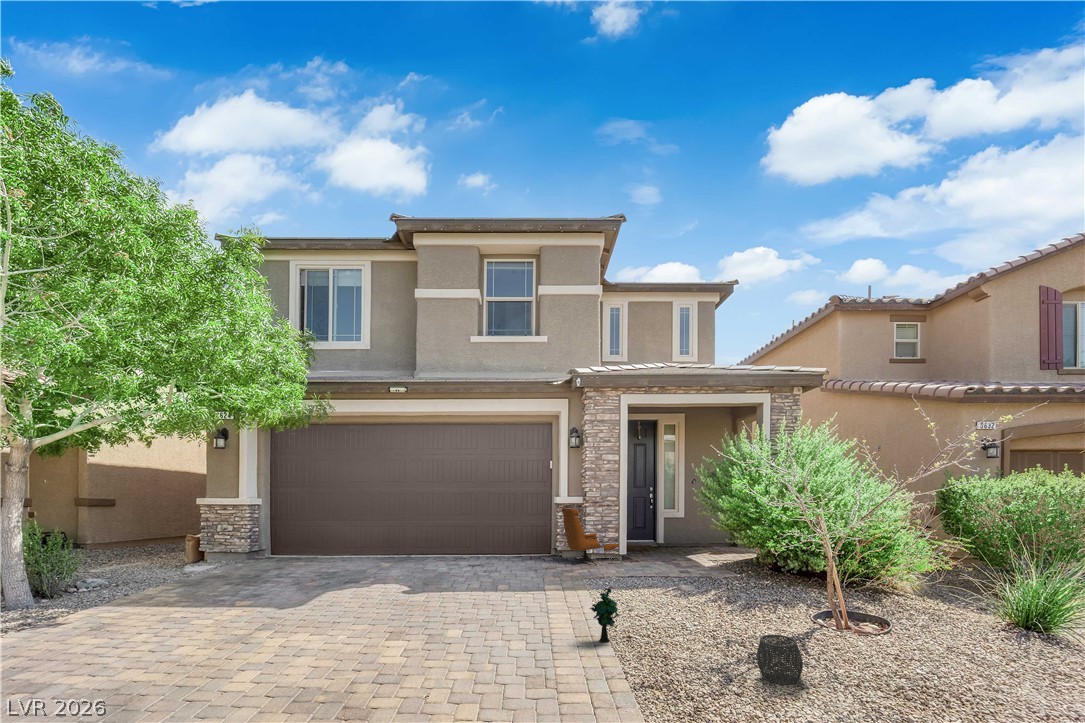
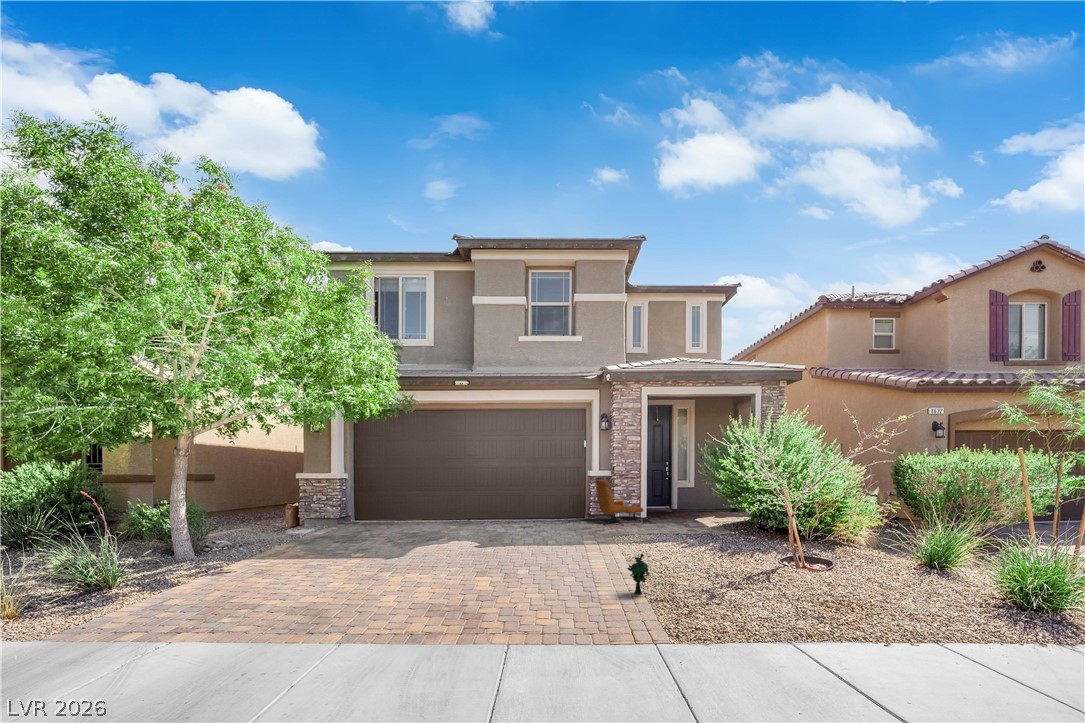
woven basket: present [757,635,803,685] -> none [758,595,794,633]

